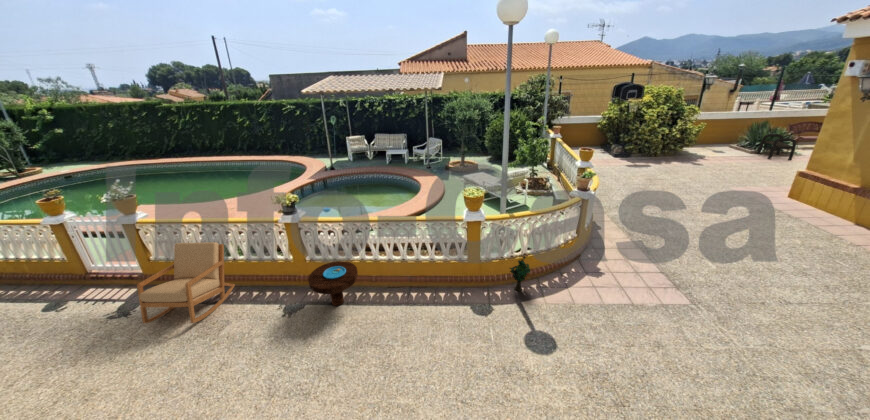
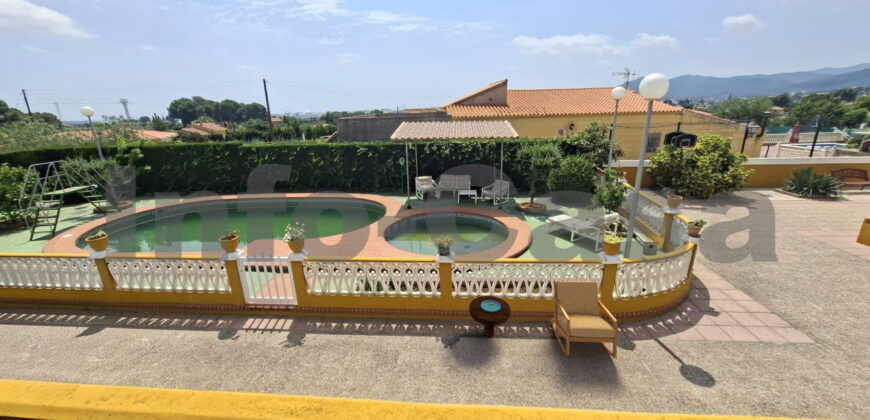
bench: present [757,134,796,160] -> none [805,180,847,205]
chair: present [137,242,235,323] -> present [551,281,617,358]
decorative plant: present [510,256,530,291] -> none [639,295,662,327]

